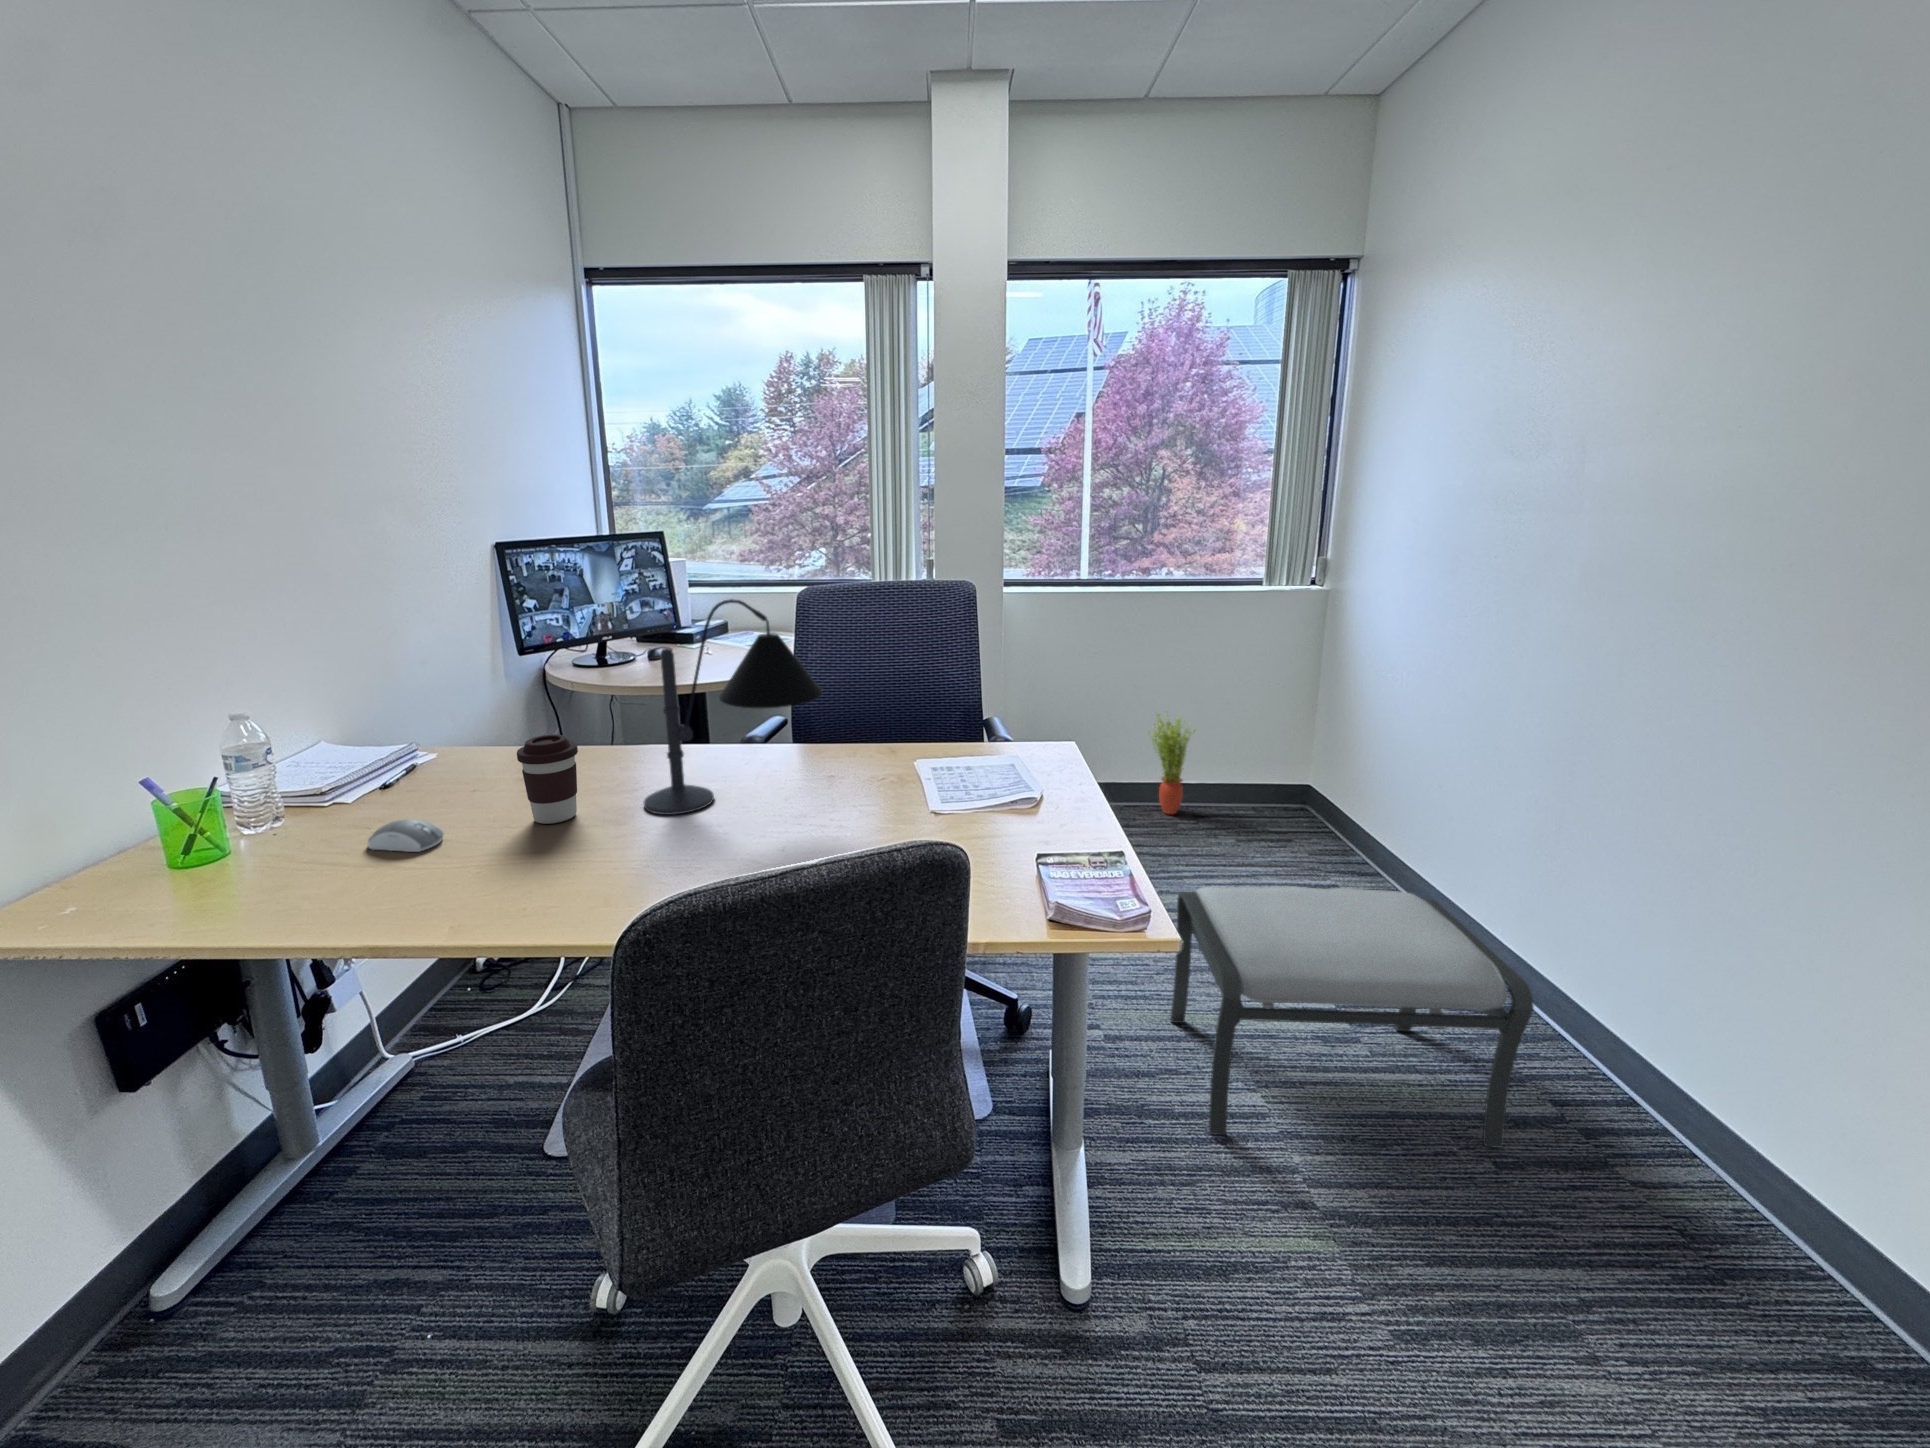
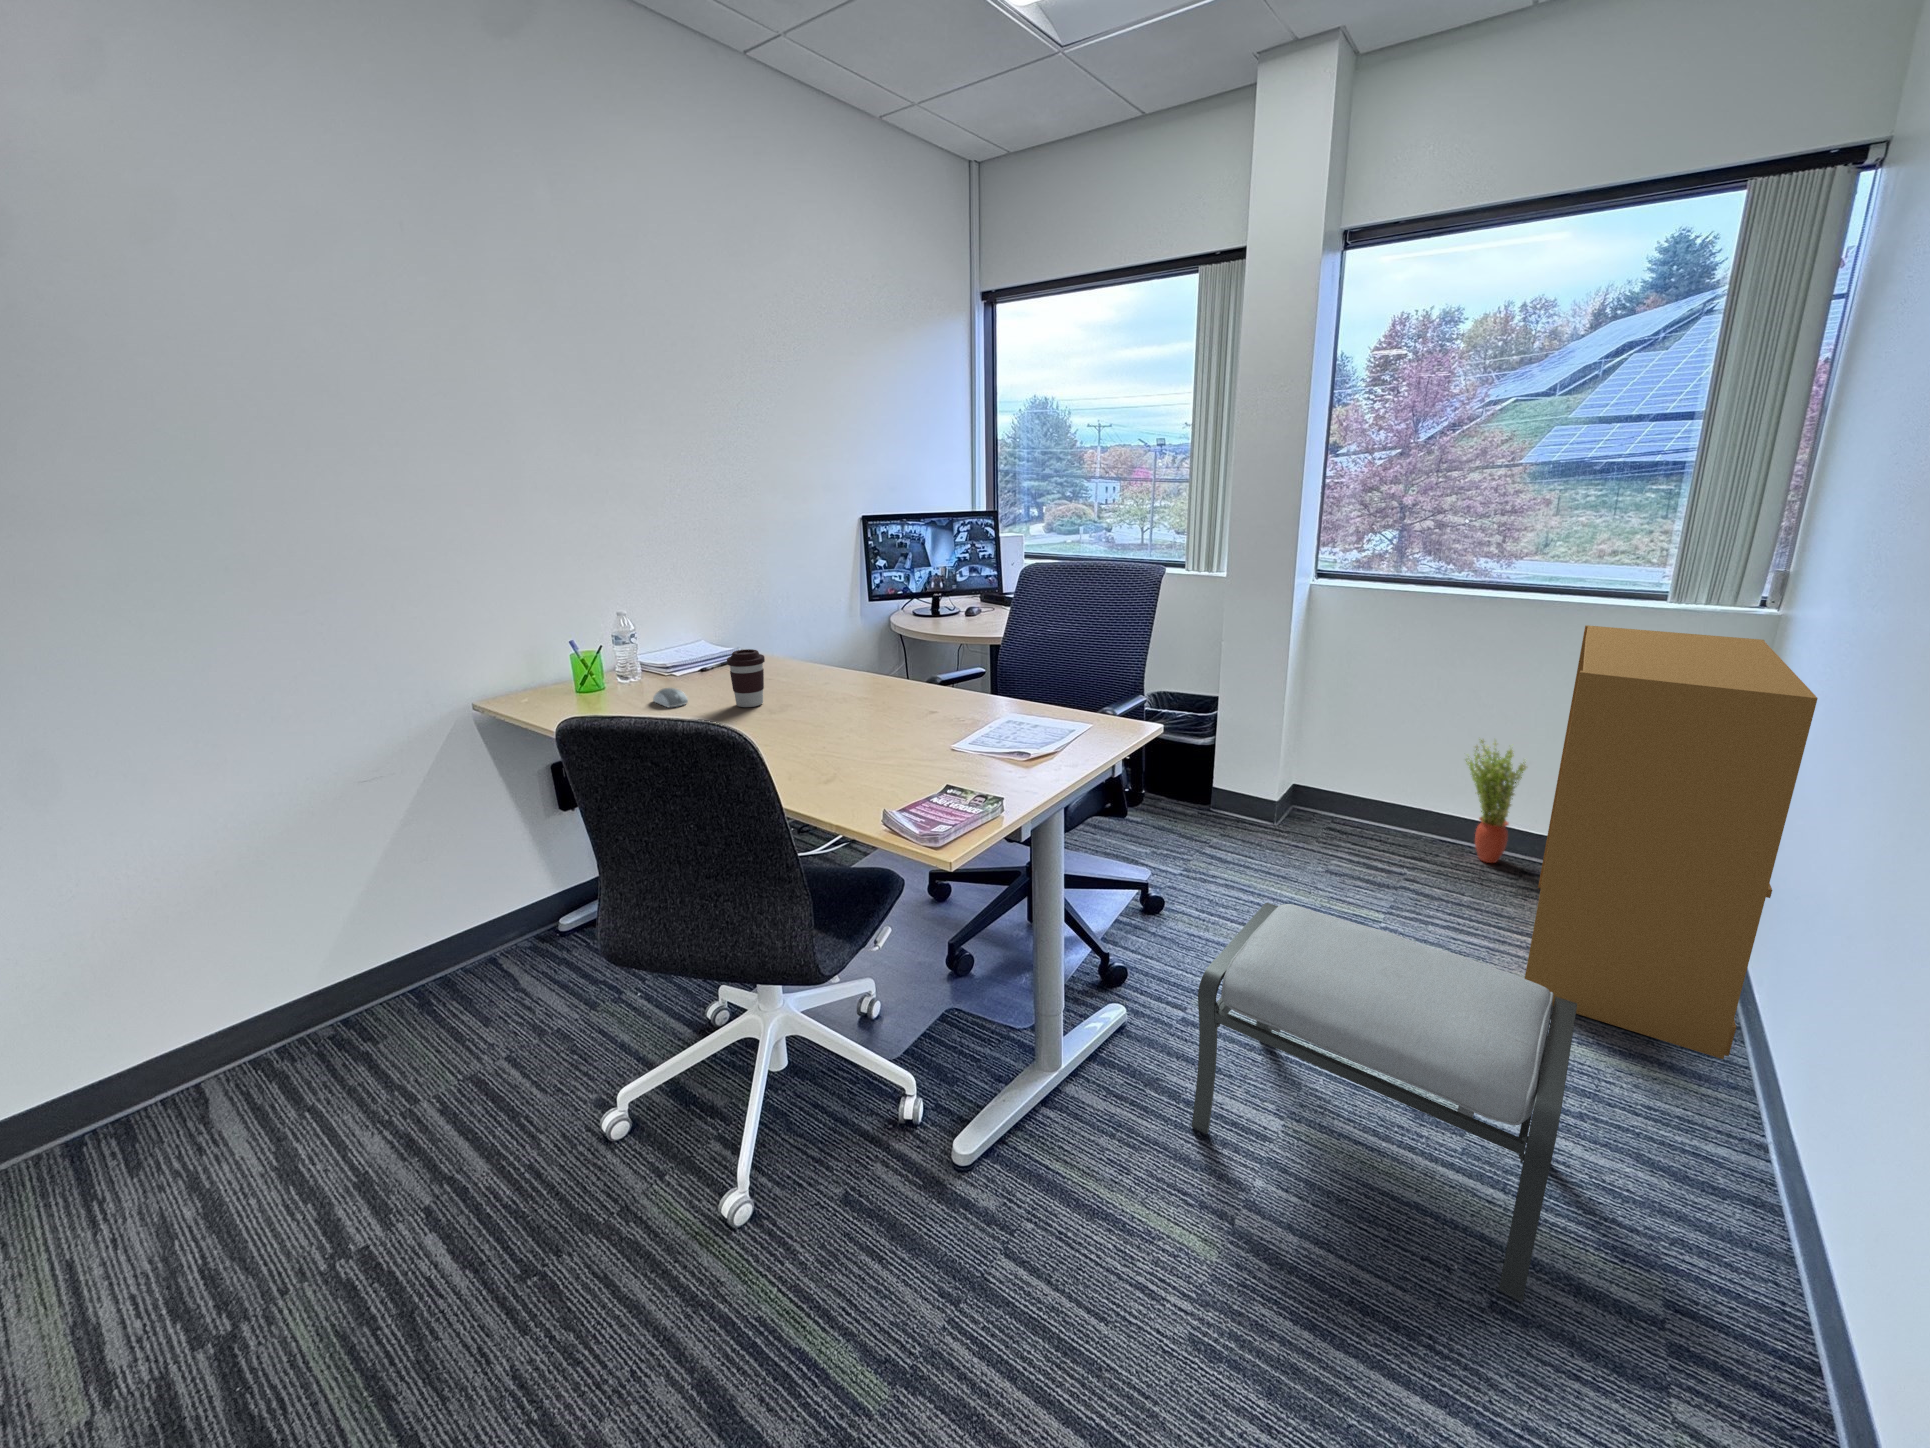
desk lamp: present [644,599,822,815] -> none [797,567,892,717]
bookshelf: none [1214,610,1449,913] -> present [1525,625,1818,1059]

